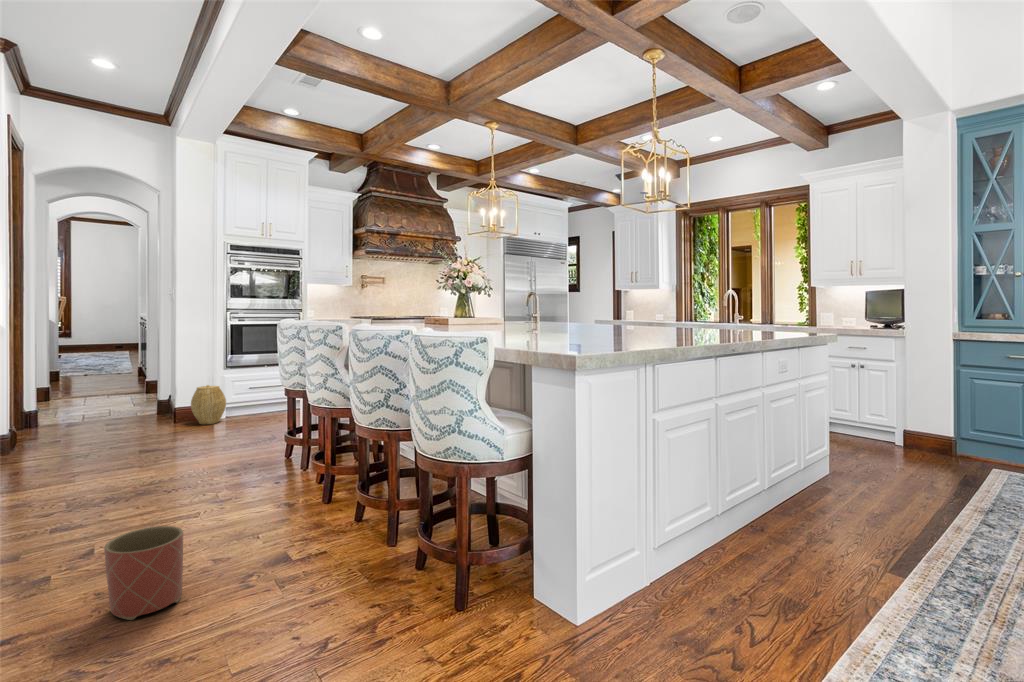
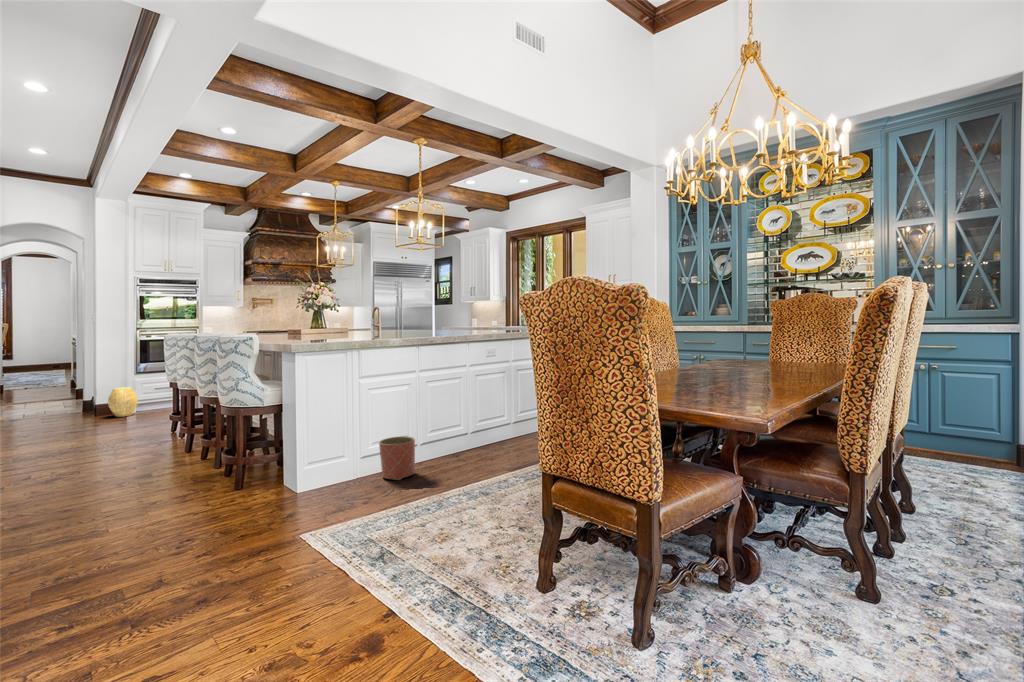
planter: present [104,526,183,620] -> present [379,436,415,480]

